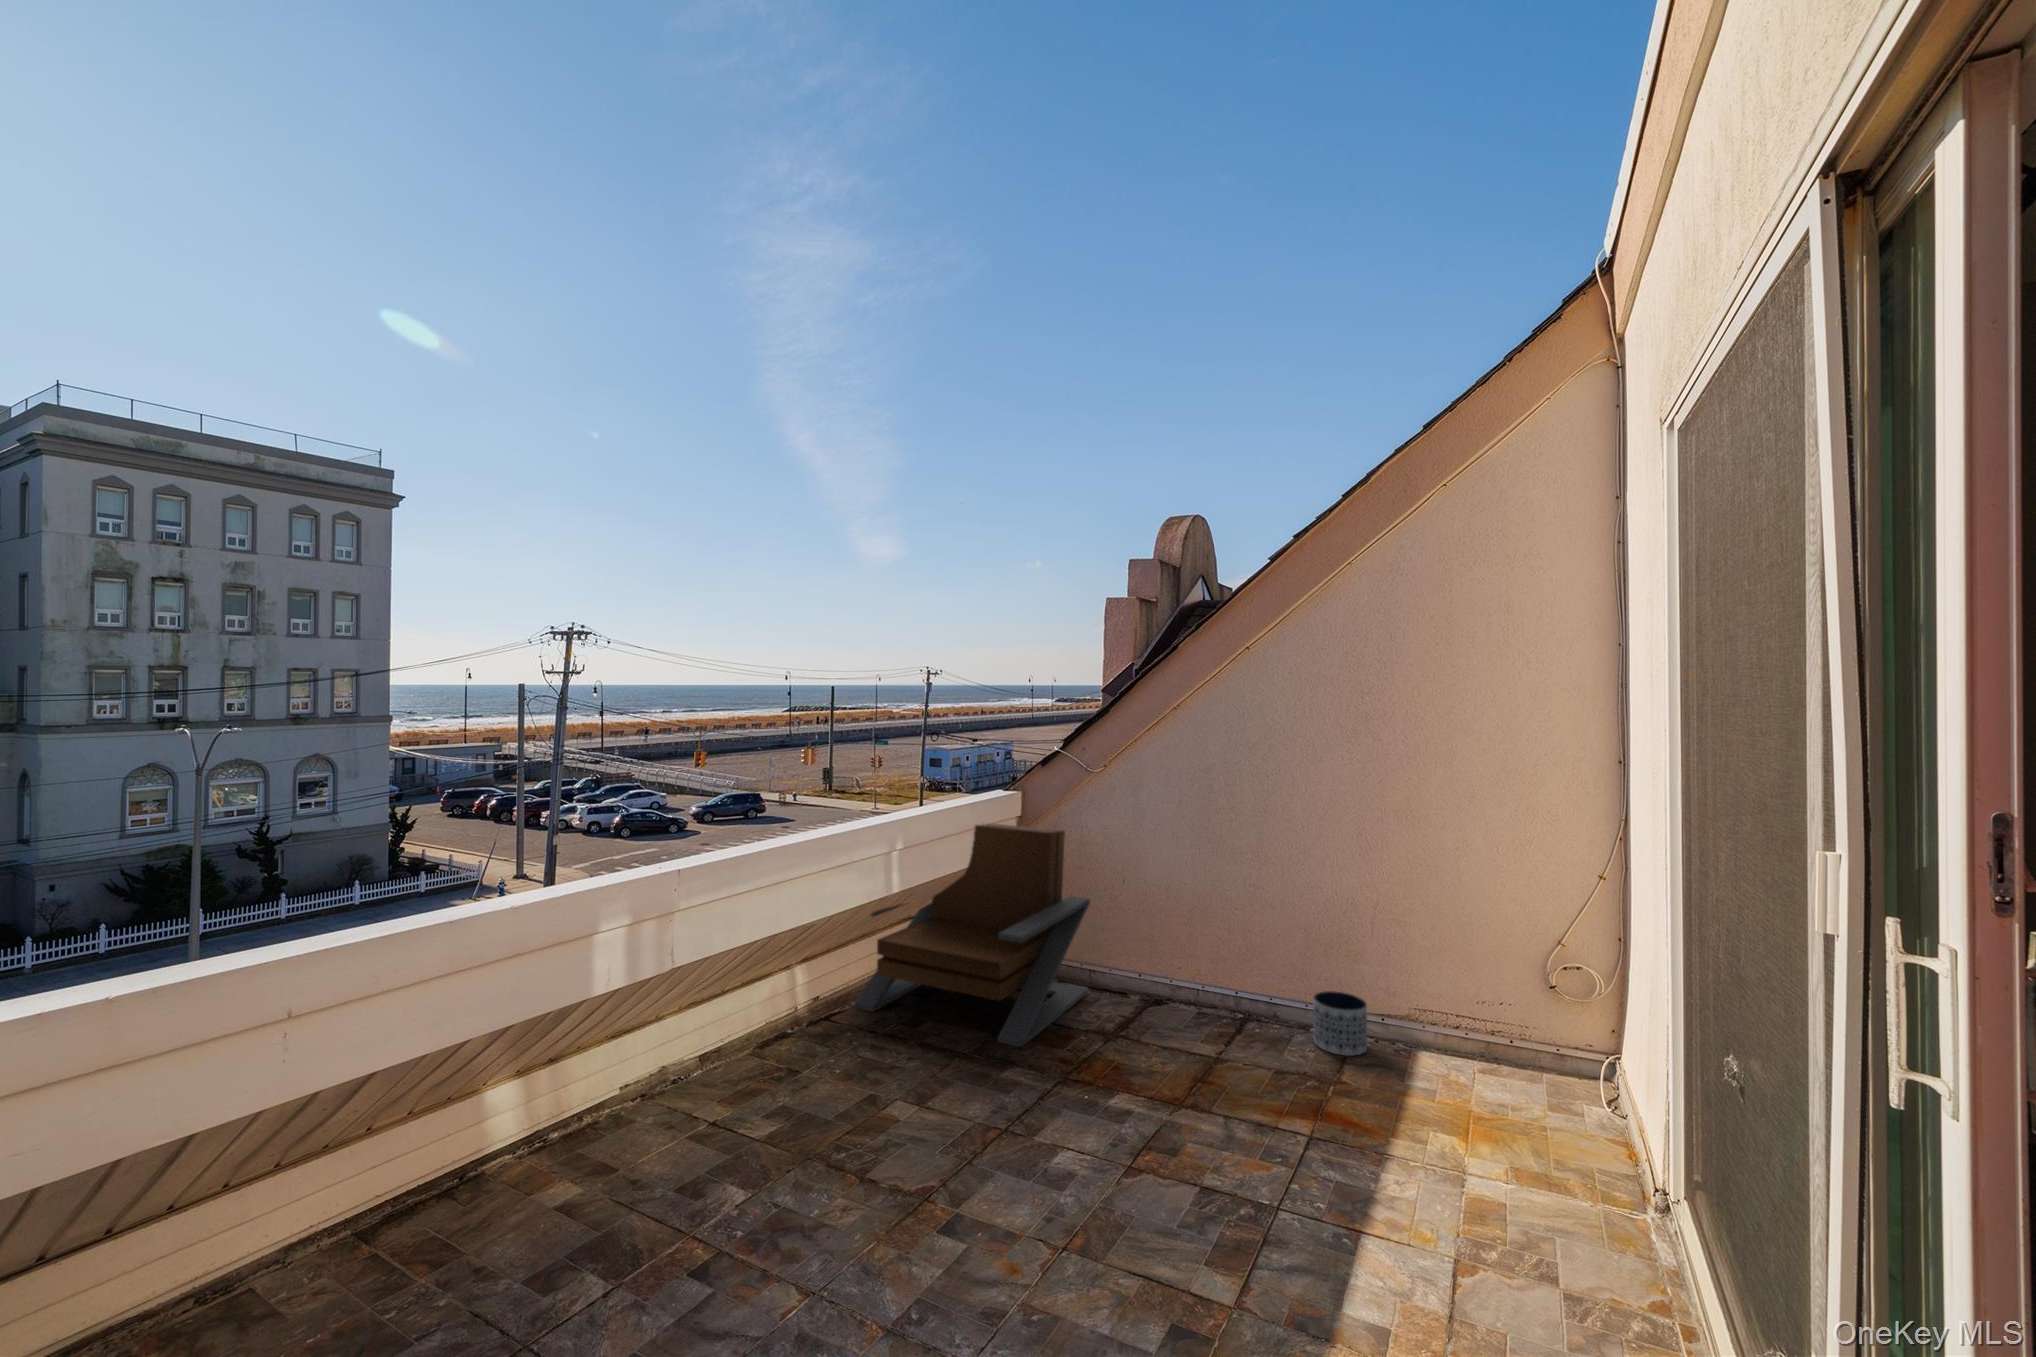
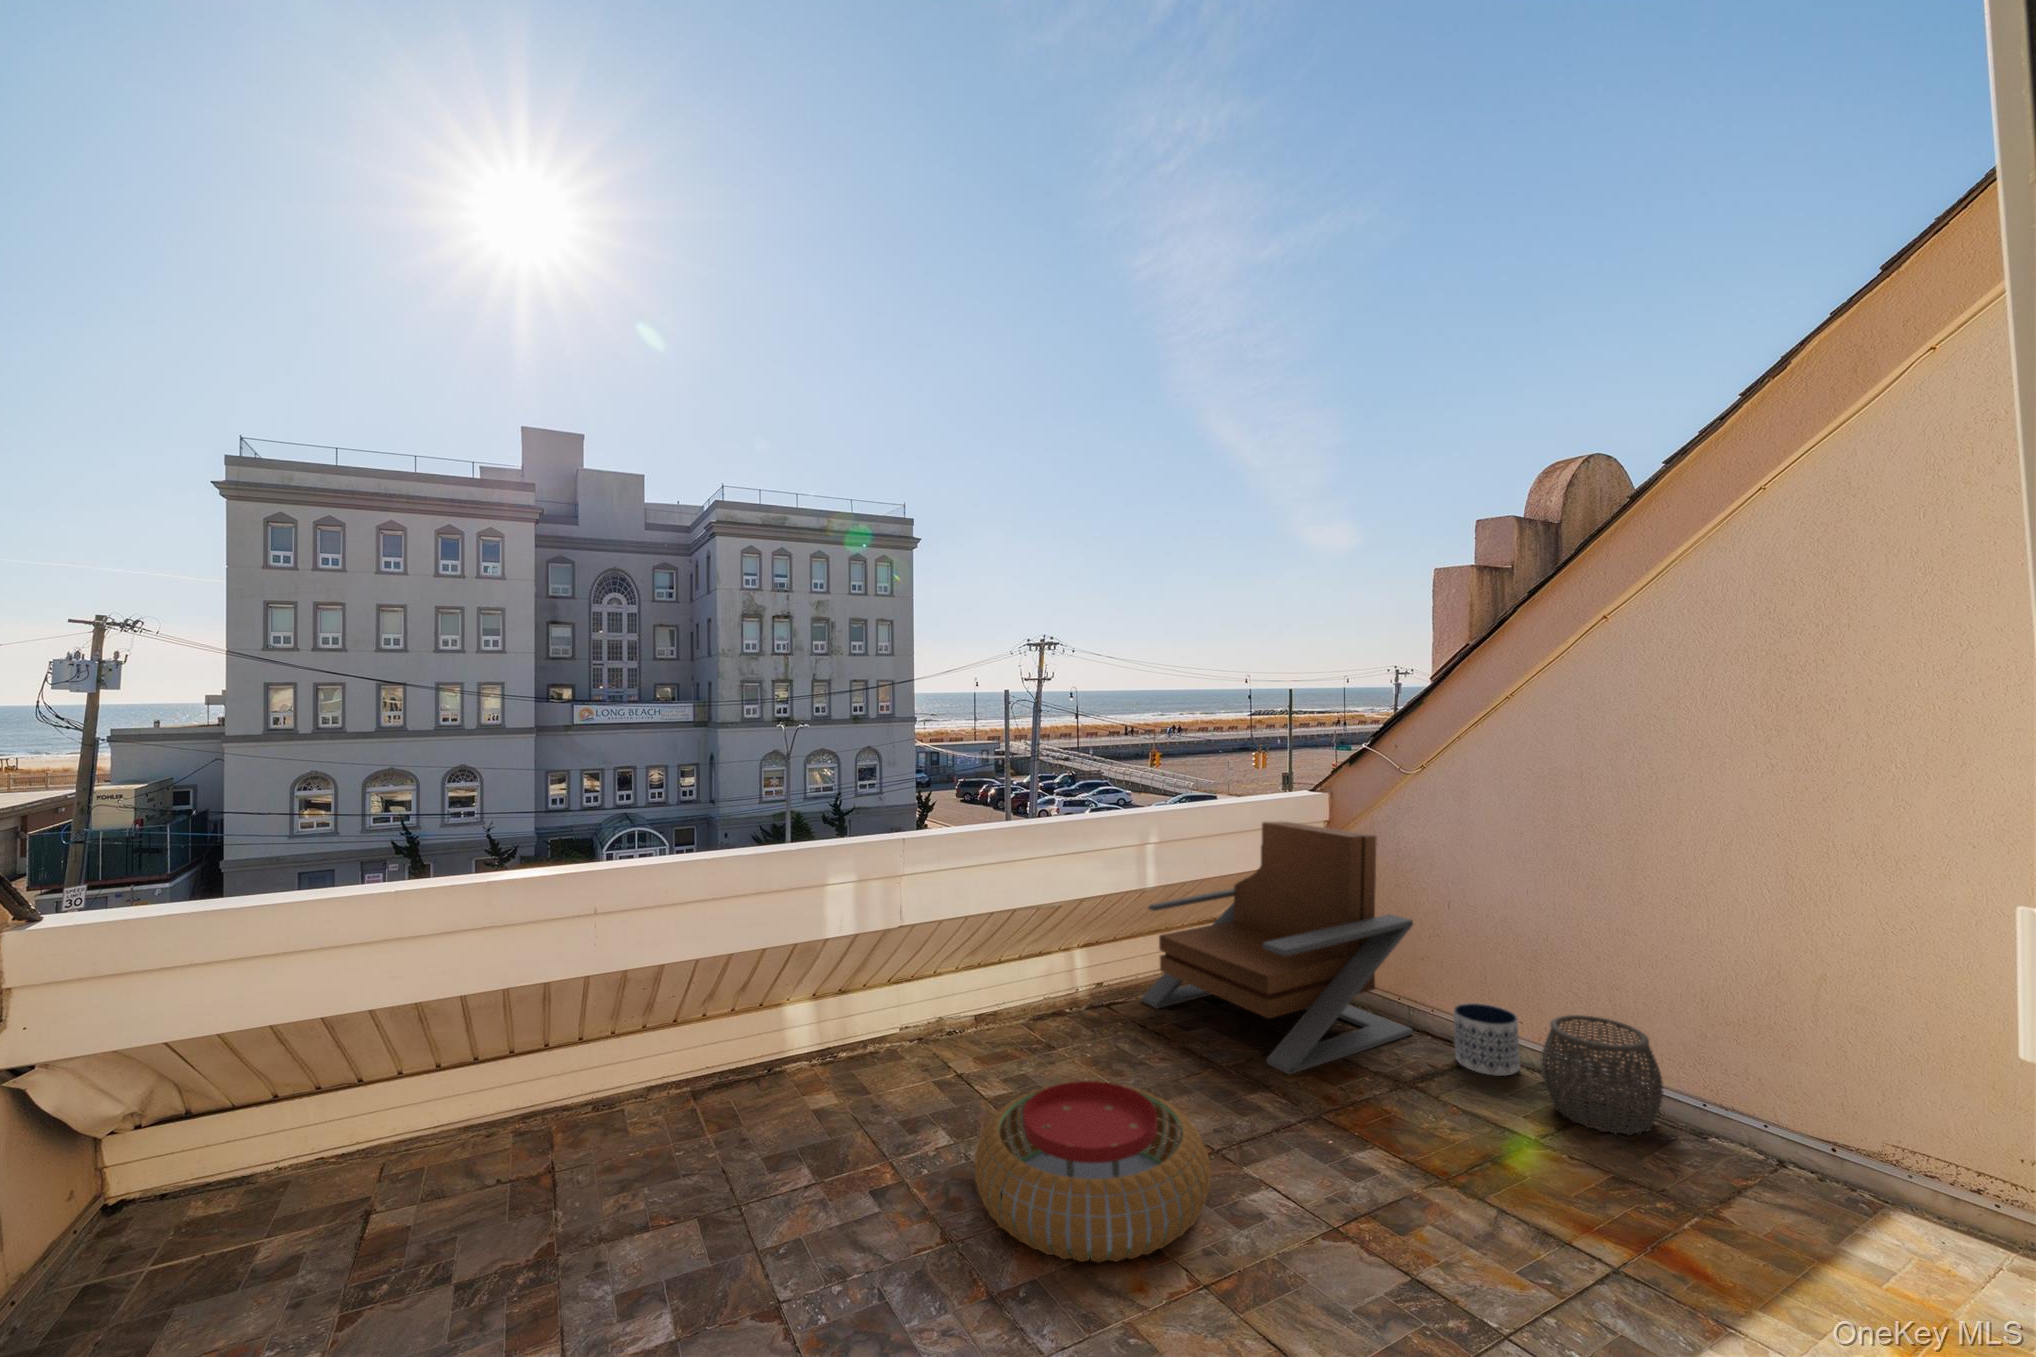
woven basket: none [1198,956,1275,1041] -> present [1541,1015,1664,1135]
planter: present [1313,991,1367,1056] -> present [1454,1003,1520,1076]
pouf: none [814,1089,1045,1272] -> present [975,1081,1211,1263]

